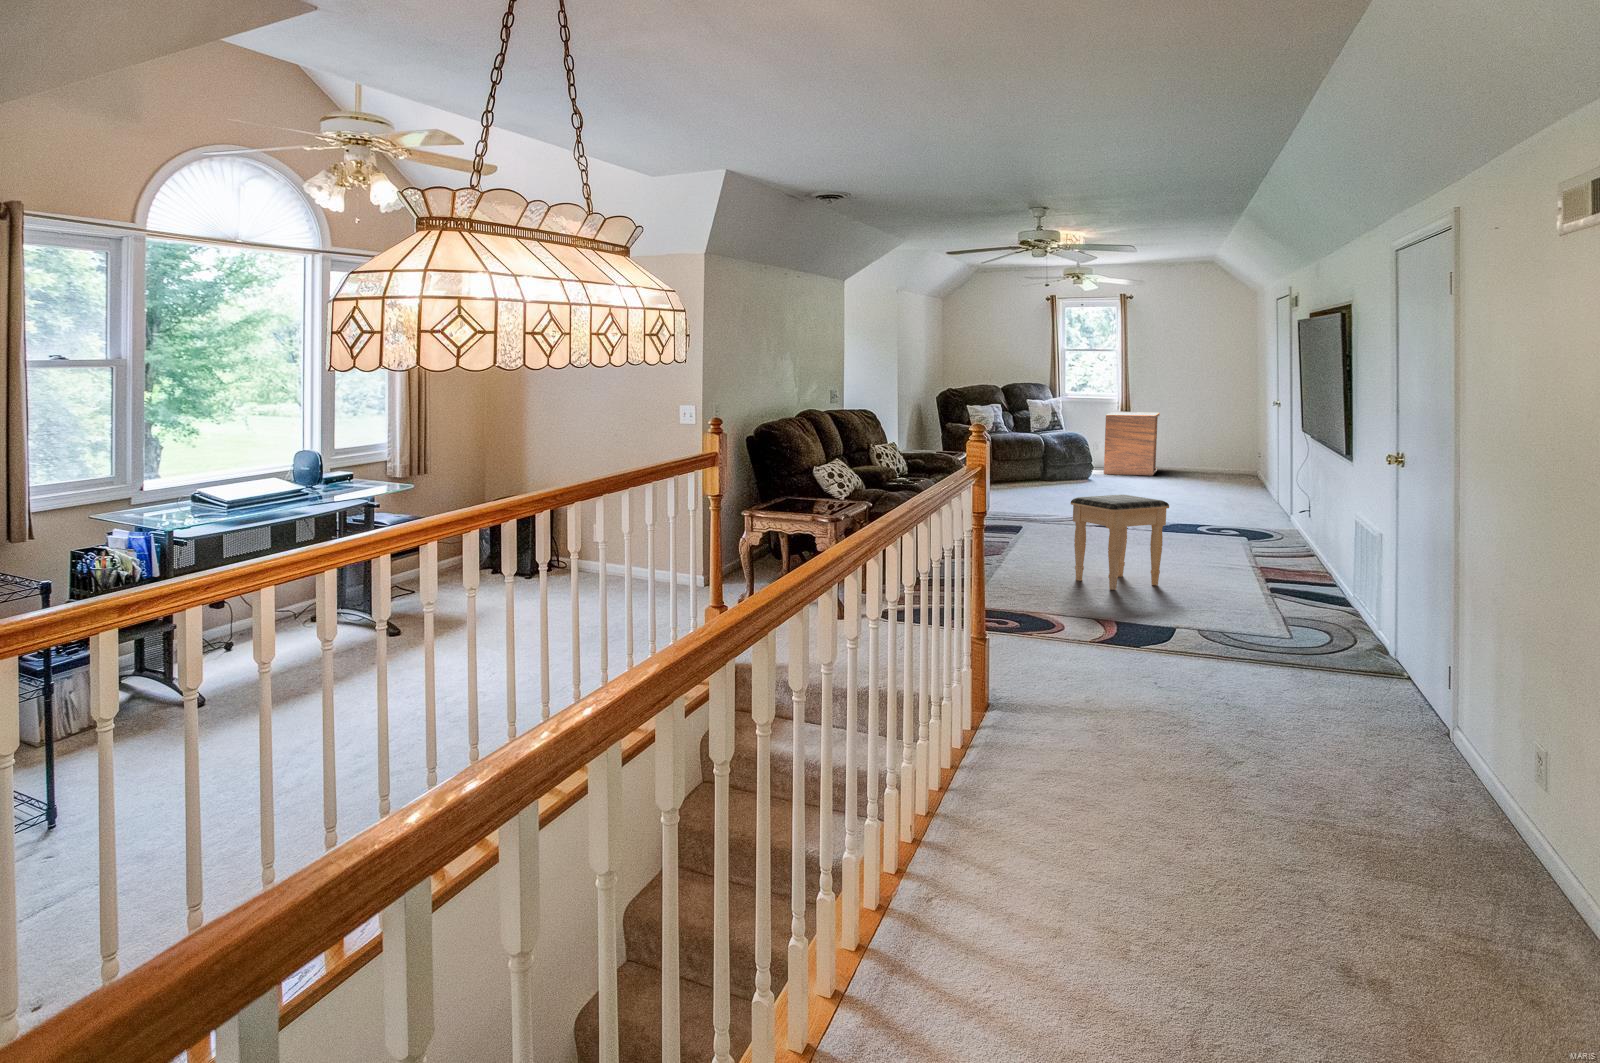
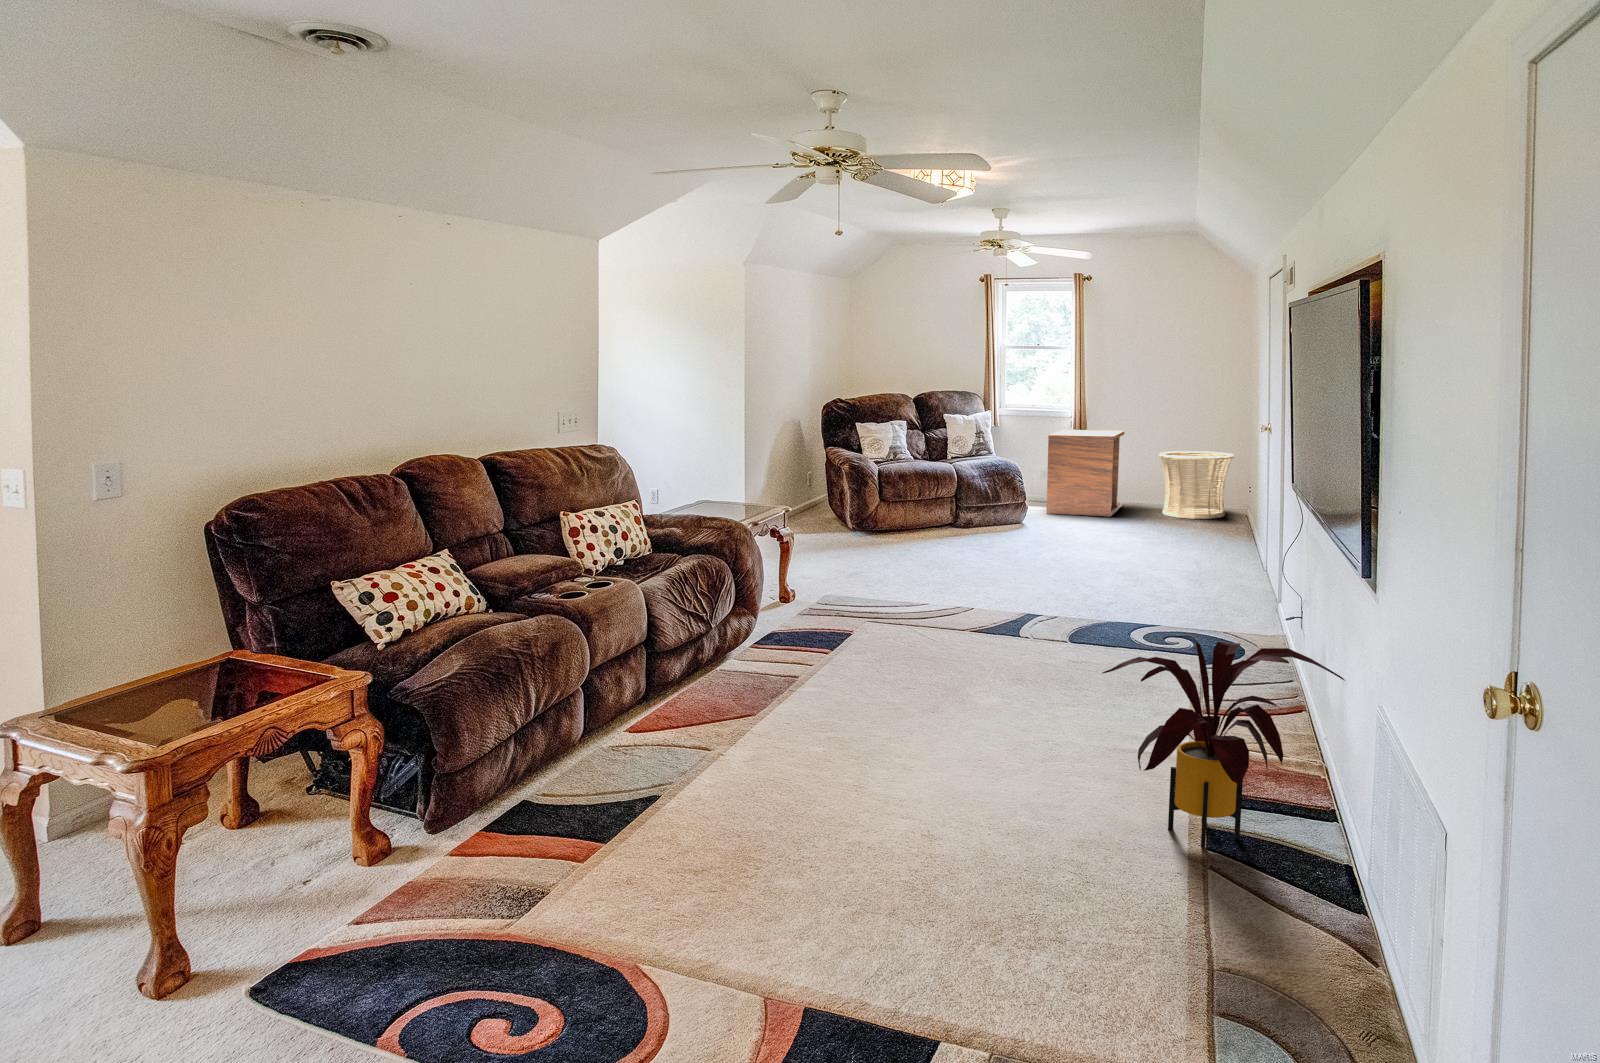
basket: none [1187,428,1243,477] -> present [1159,451,1234,519]
house plant: none [1221,486,1337,589] -> present [1103,636,1344,848]
footstool: present [1071,495,1169,590] -> none [812,634,997,847]

